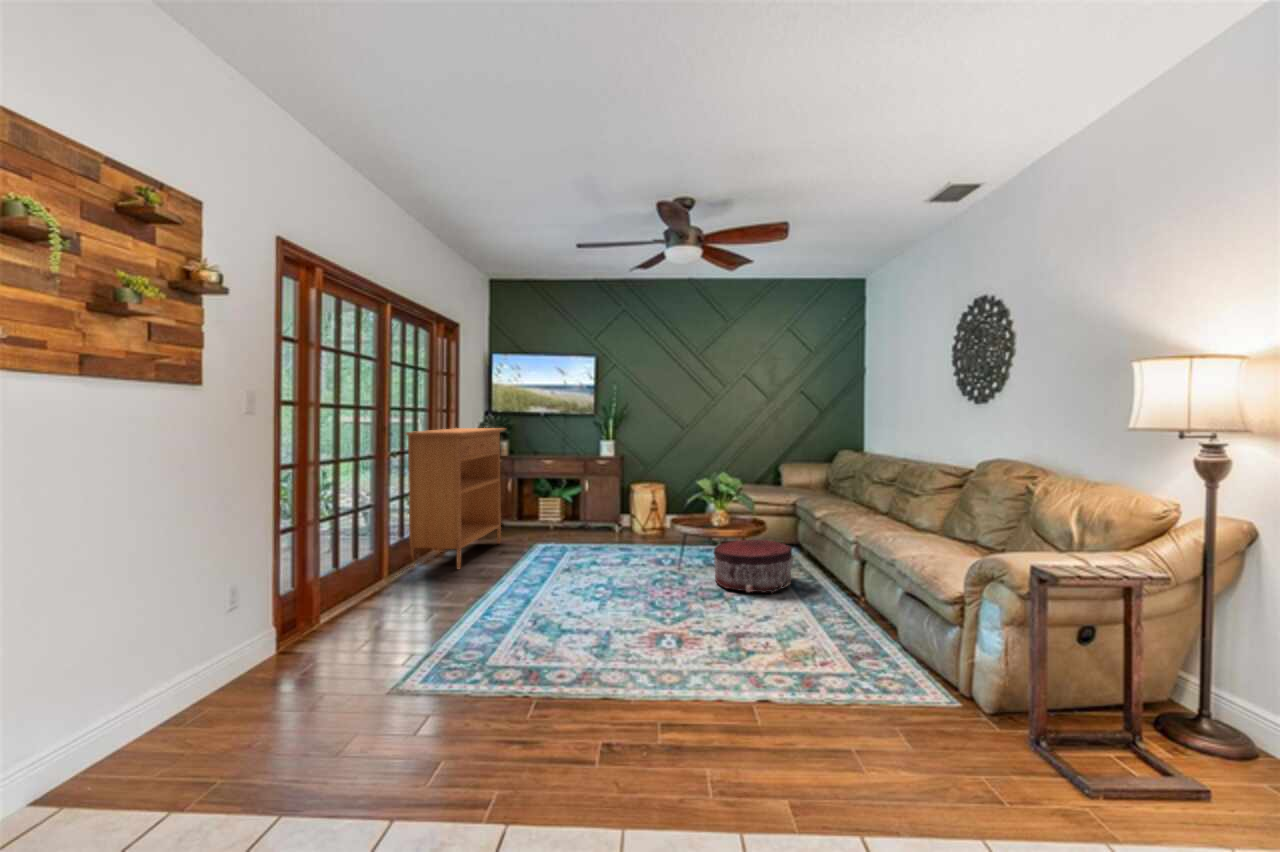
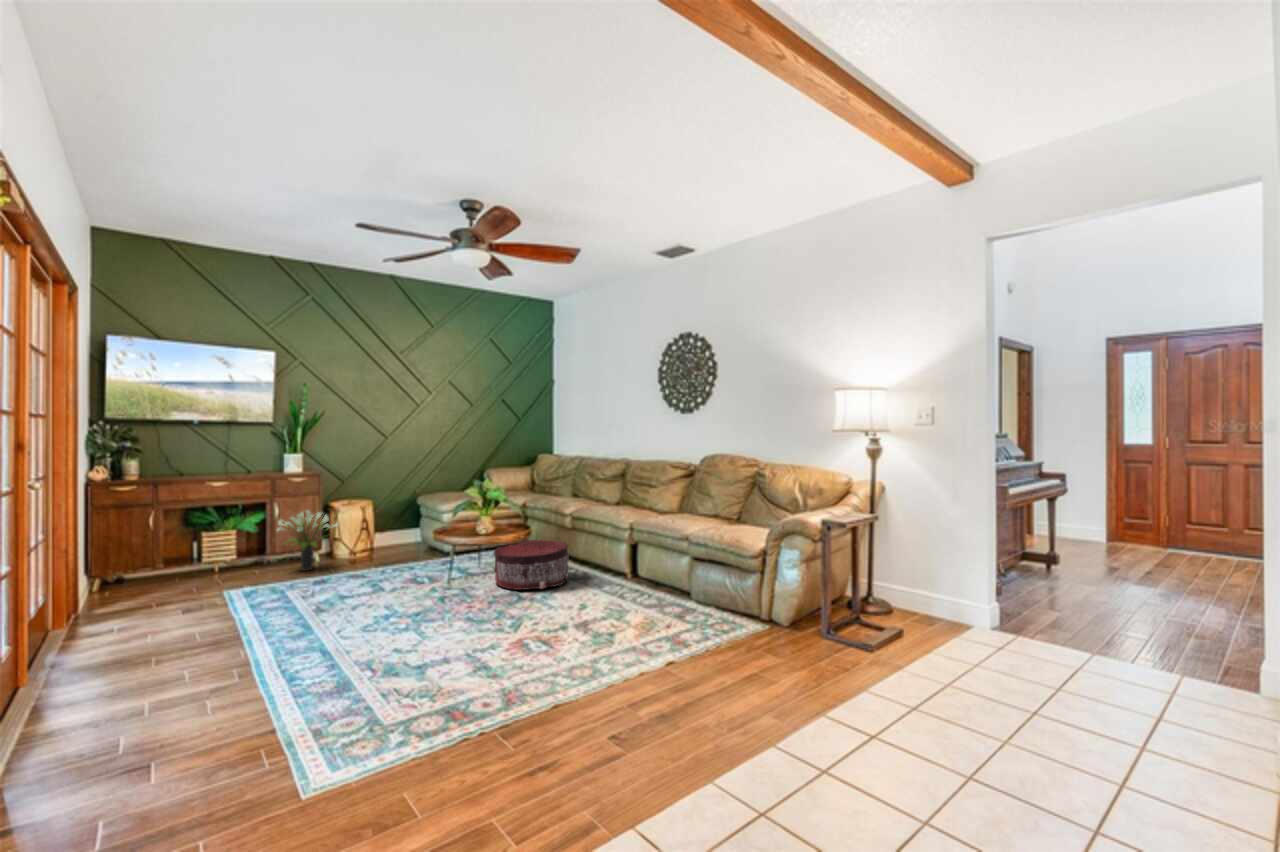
console table: present [405,428,505,569] -> none [49,441,175,651]
potted plant: none [576,489,623,540] -> present [278,510,338,571]

